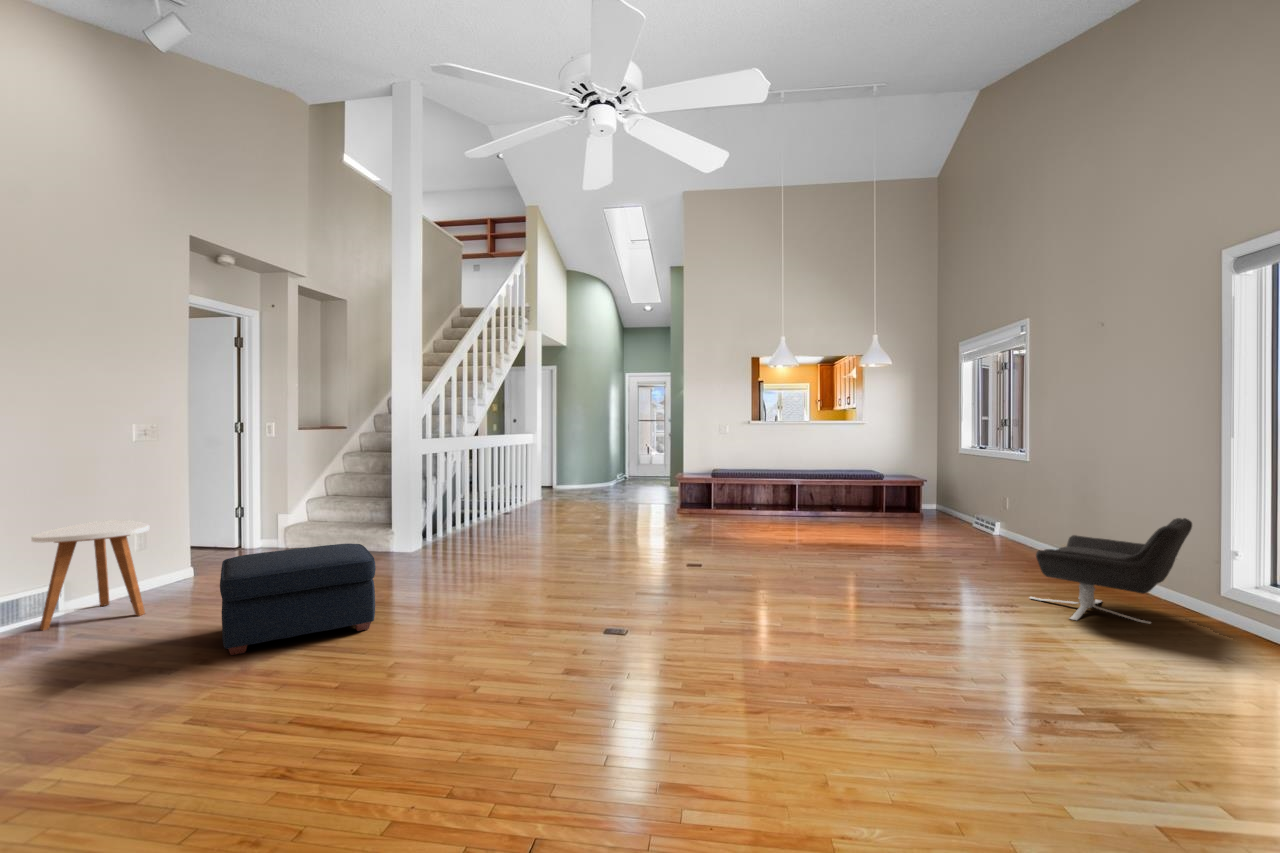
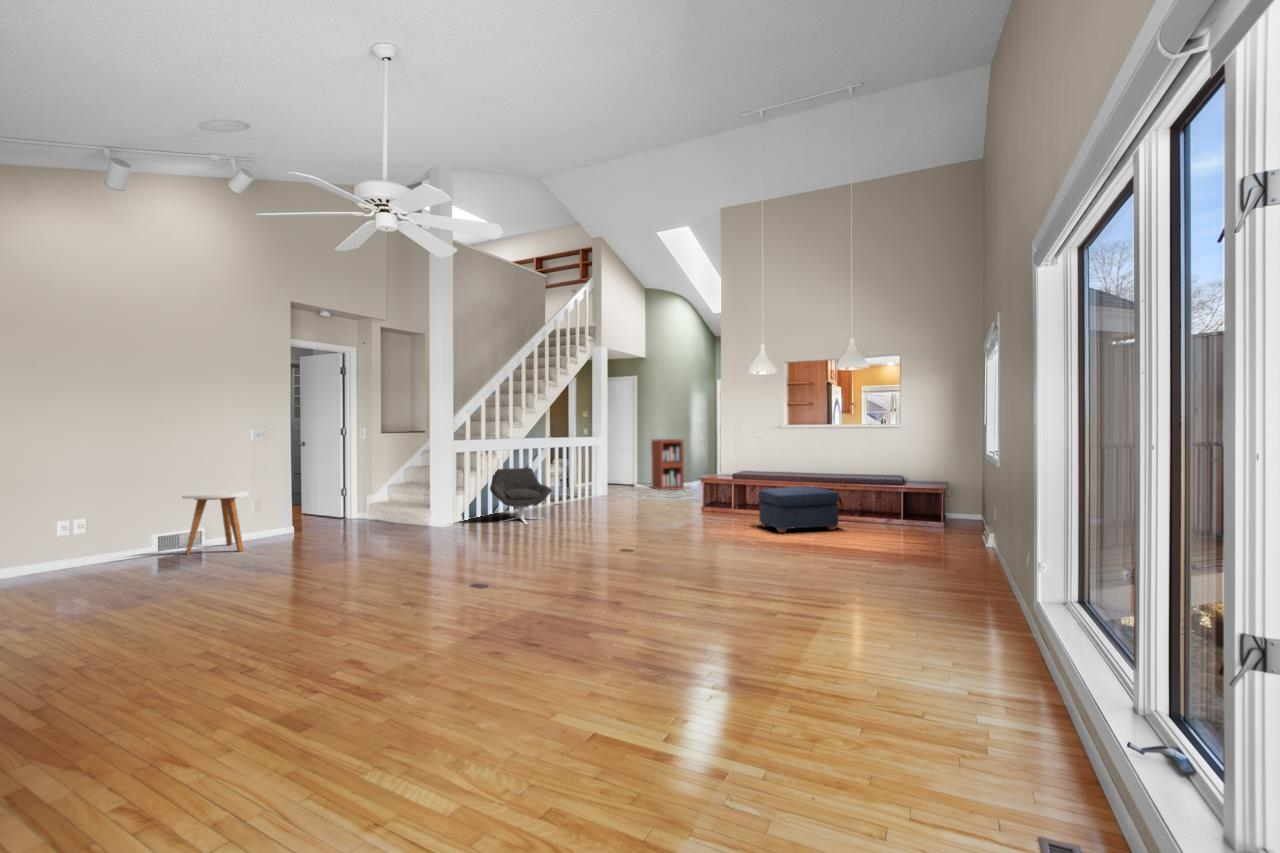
bookshelf: none [570,435,606,490] -> present [651,439,684,490]
lounge chair: present [1030,518,1192,624] -> present [490,468,552,524]
ottoman: present [220,544,376,655] -> present [758,487,839,533]

